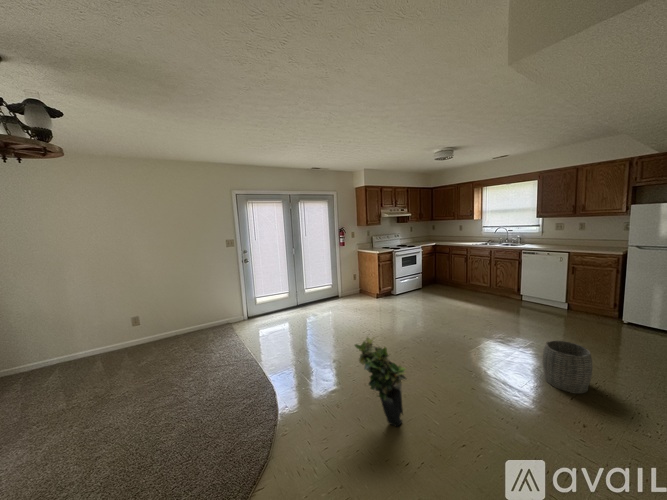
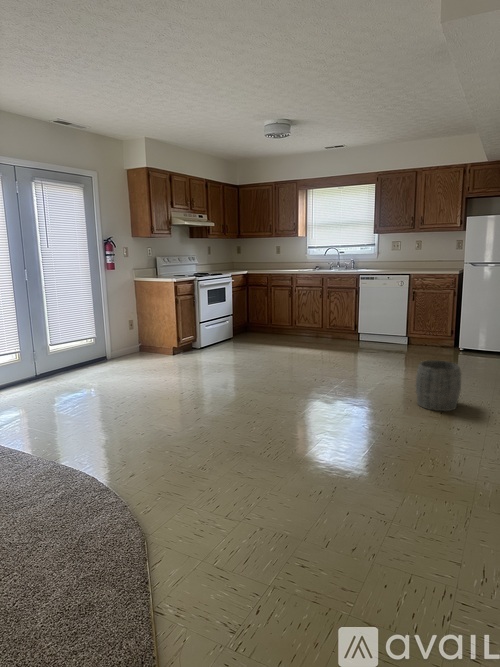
potted plant: present [355,337,407,427] -> none [239,365,310,477]

